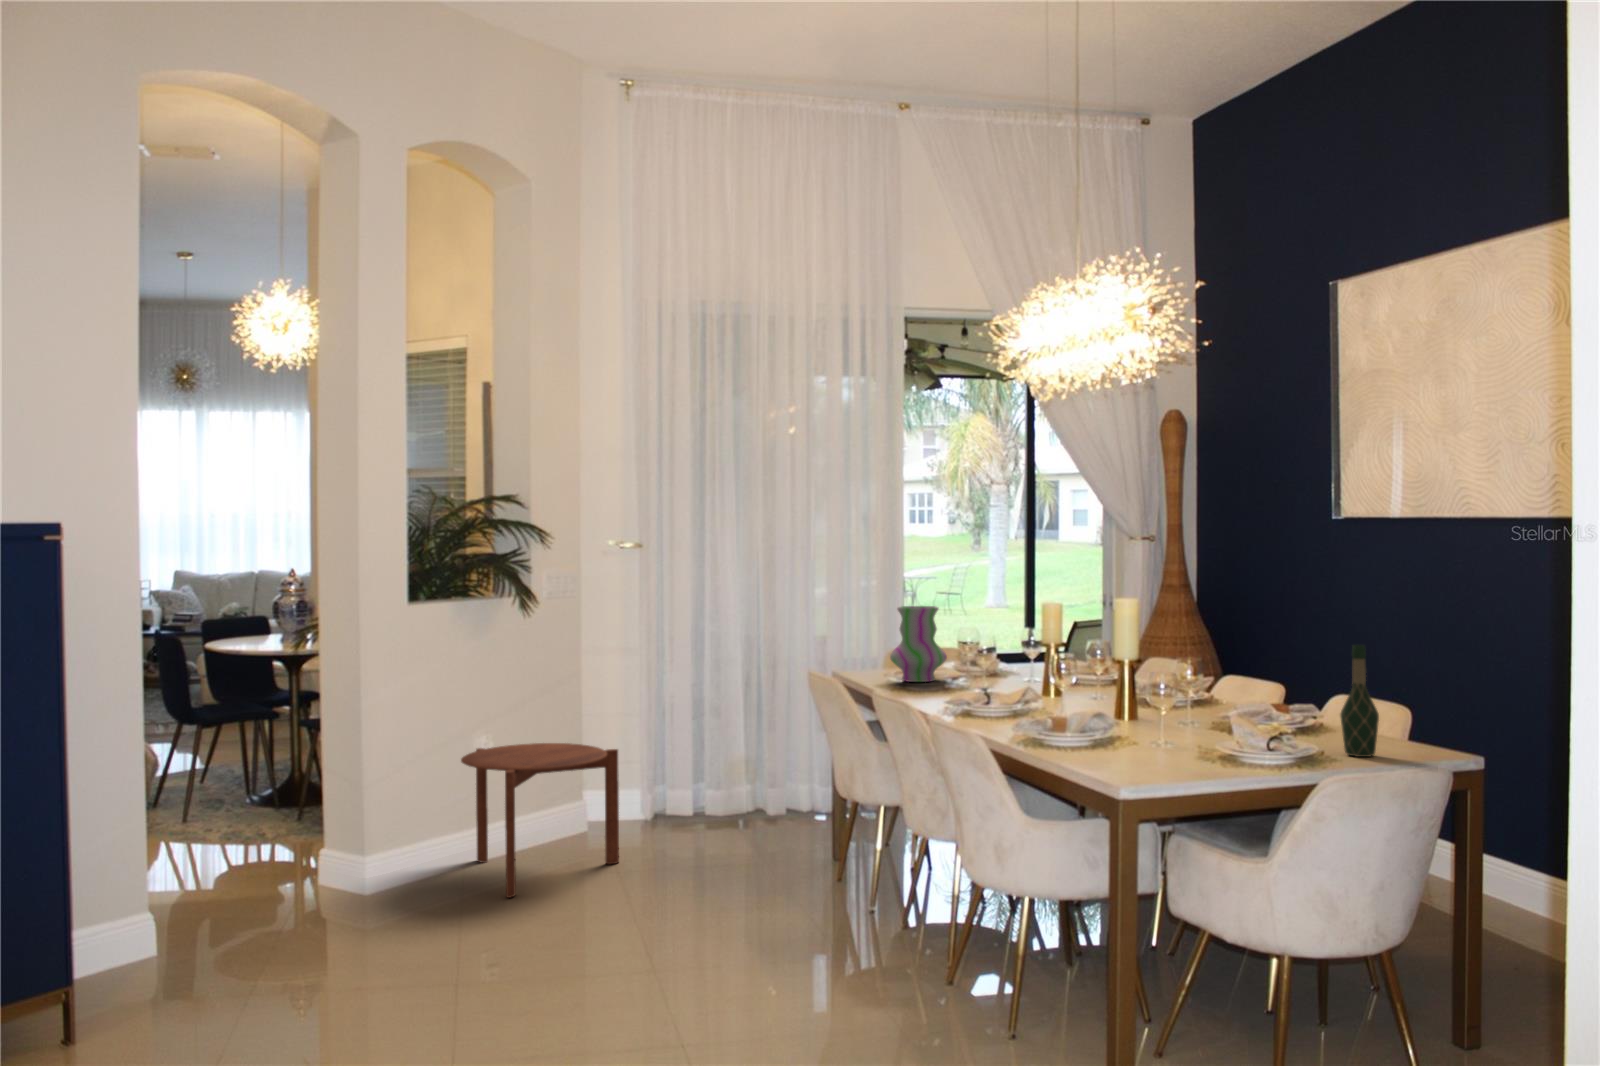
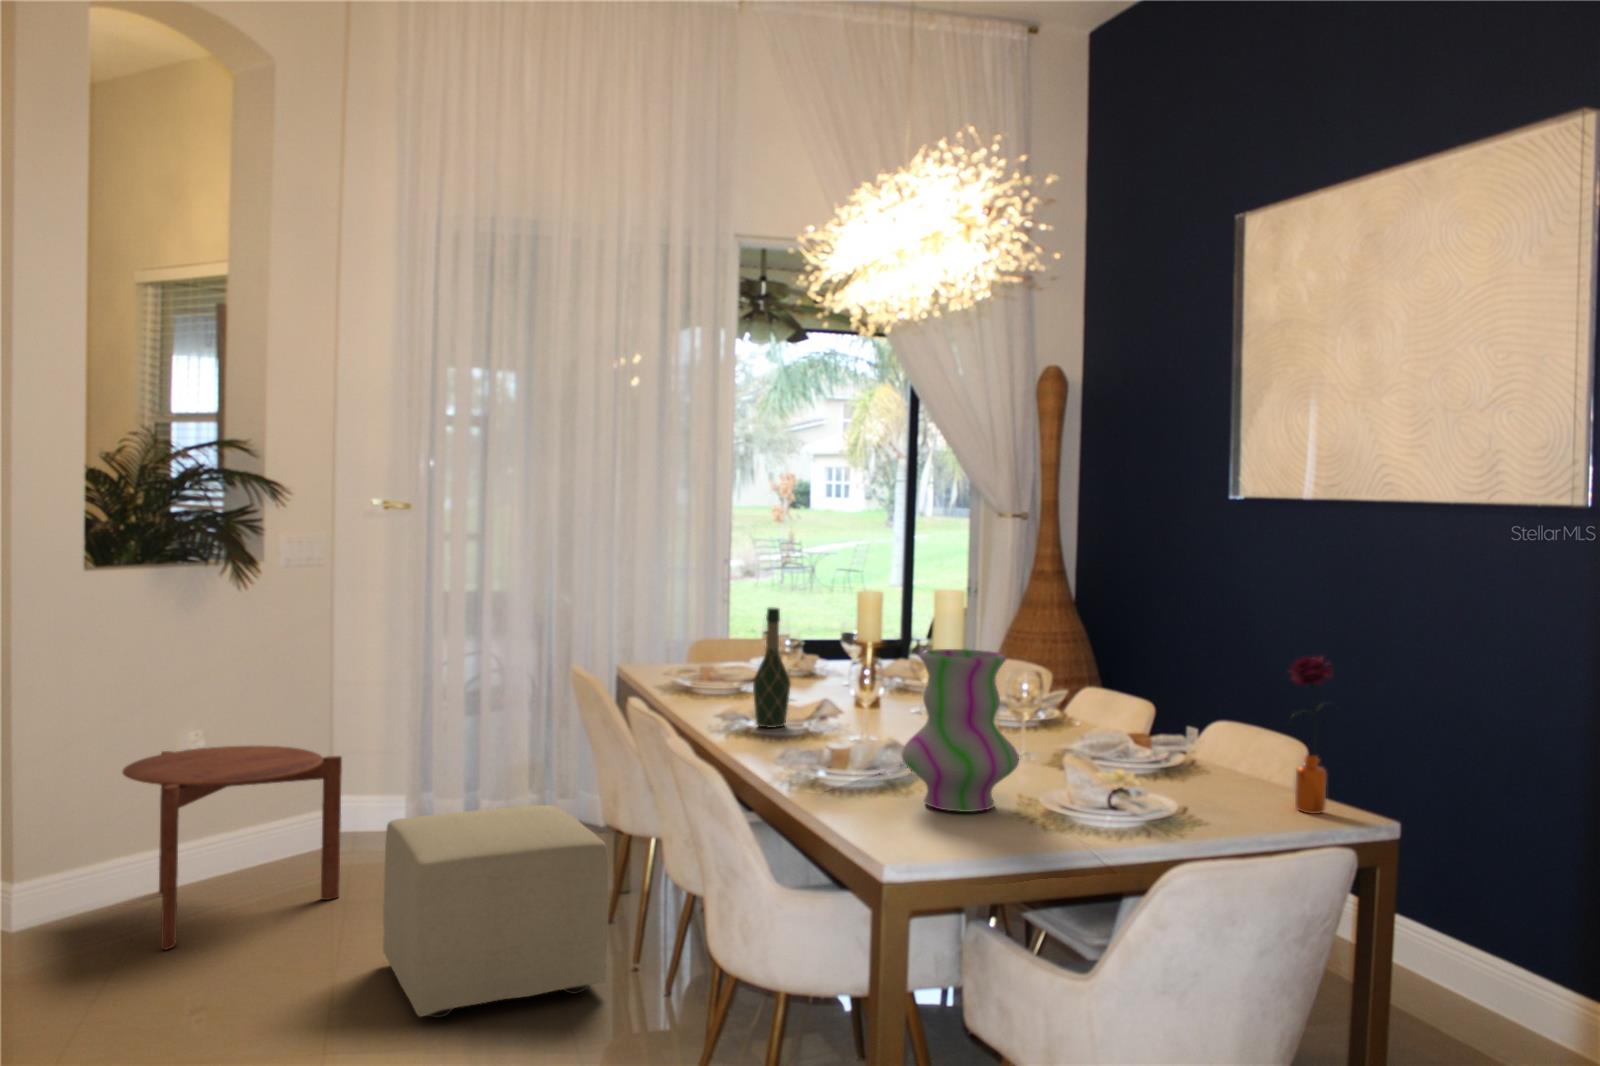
vase: present [890,606,947,682] -> present [902,649,1019,812]
flower: none [1393,639,1432,754] -> present [1290,657,1338,814]
wine bottle: present [1340,645,1379,757] -> present [753,608,791,728]
ottoman: none [679,781,861,937] -> present [383,805,608,1017]

